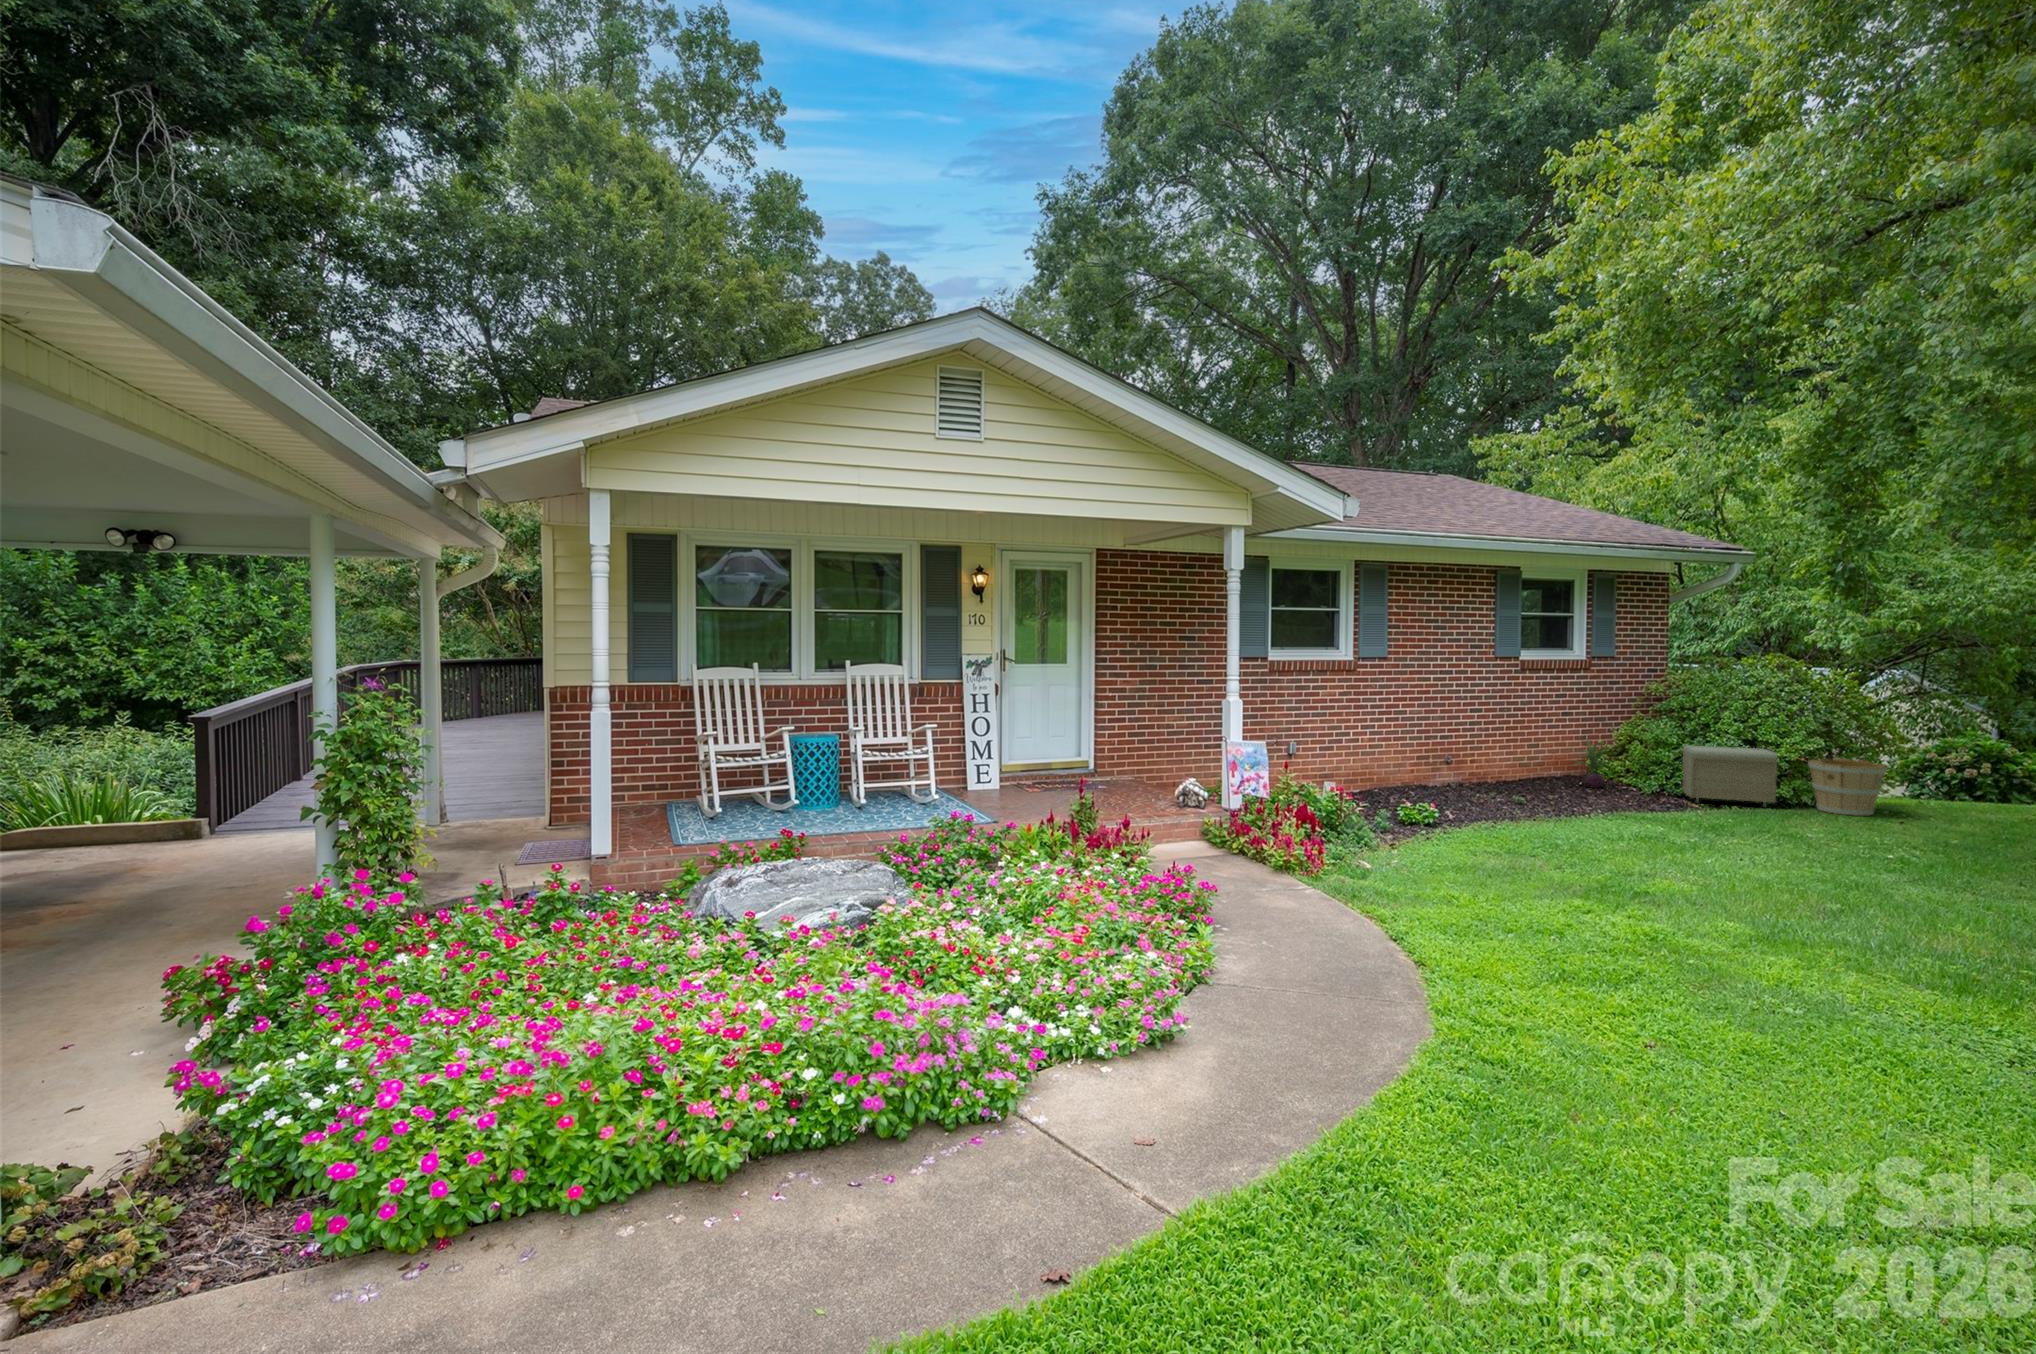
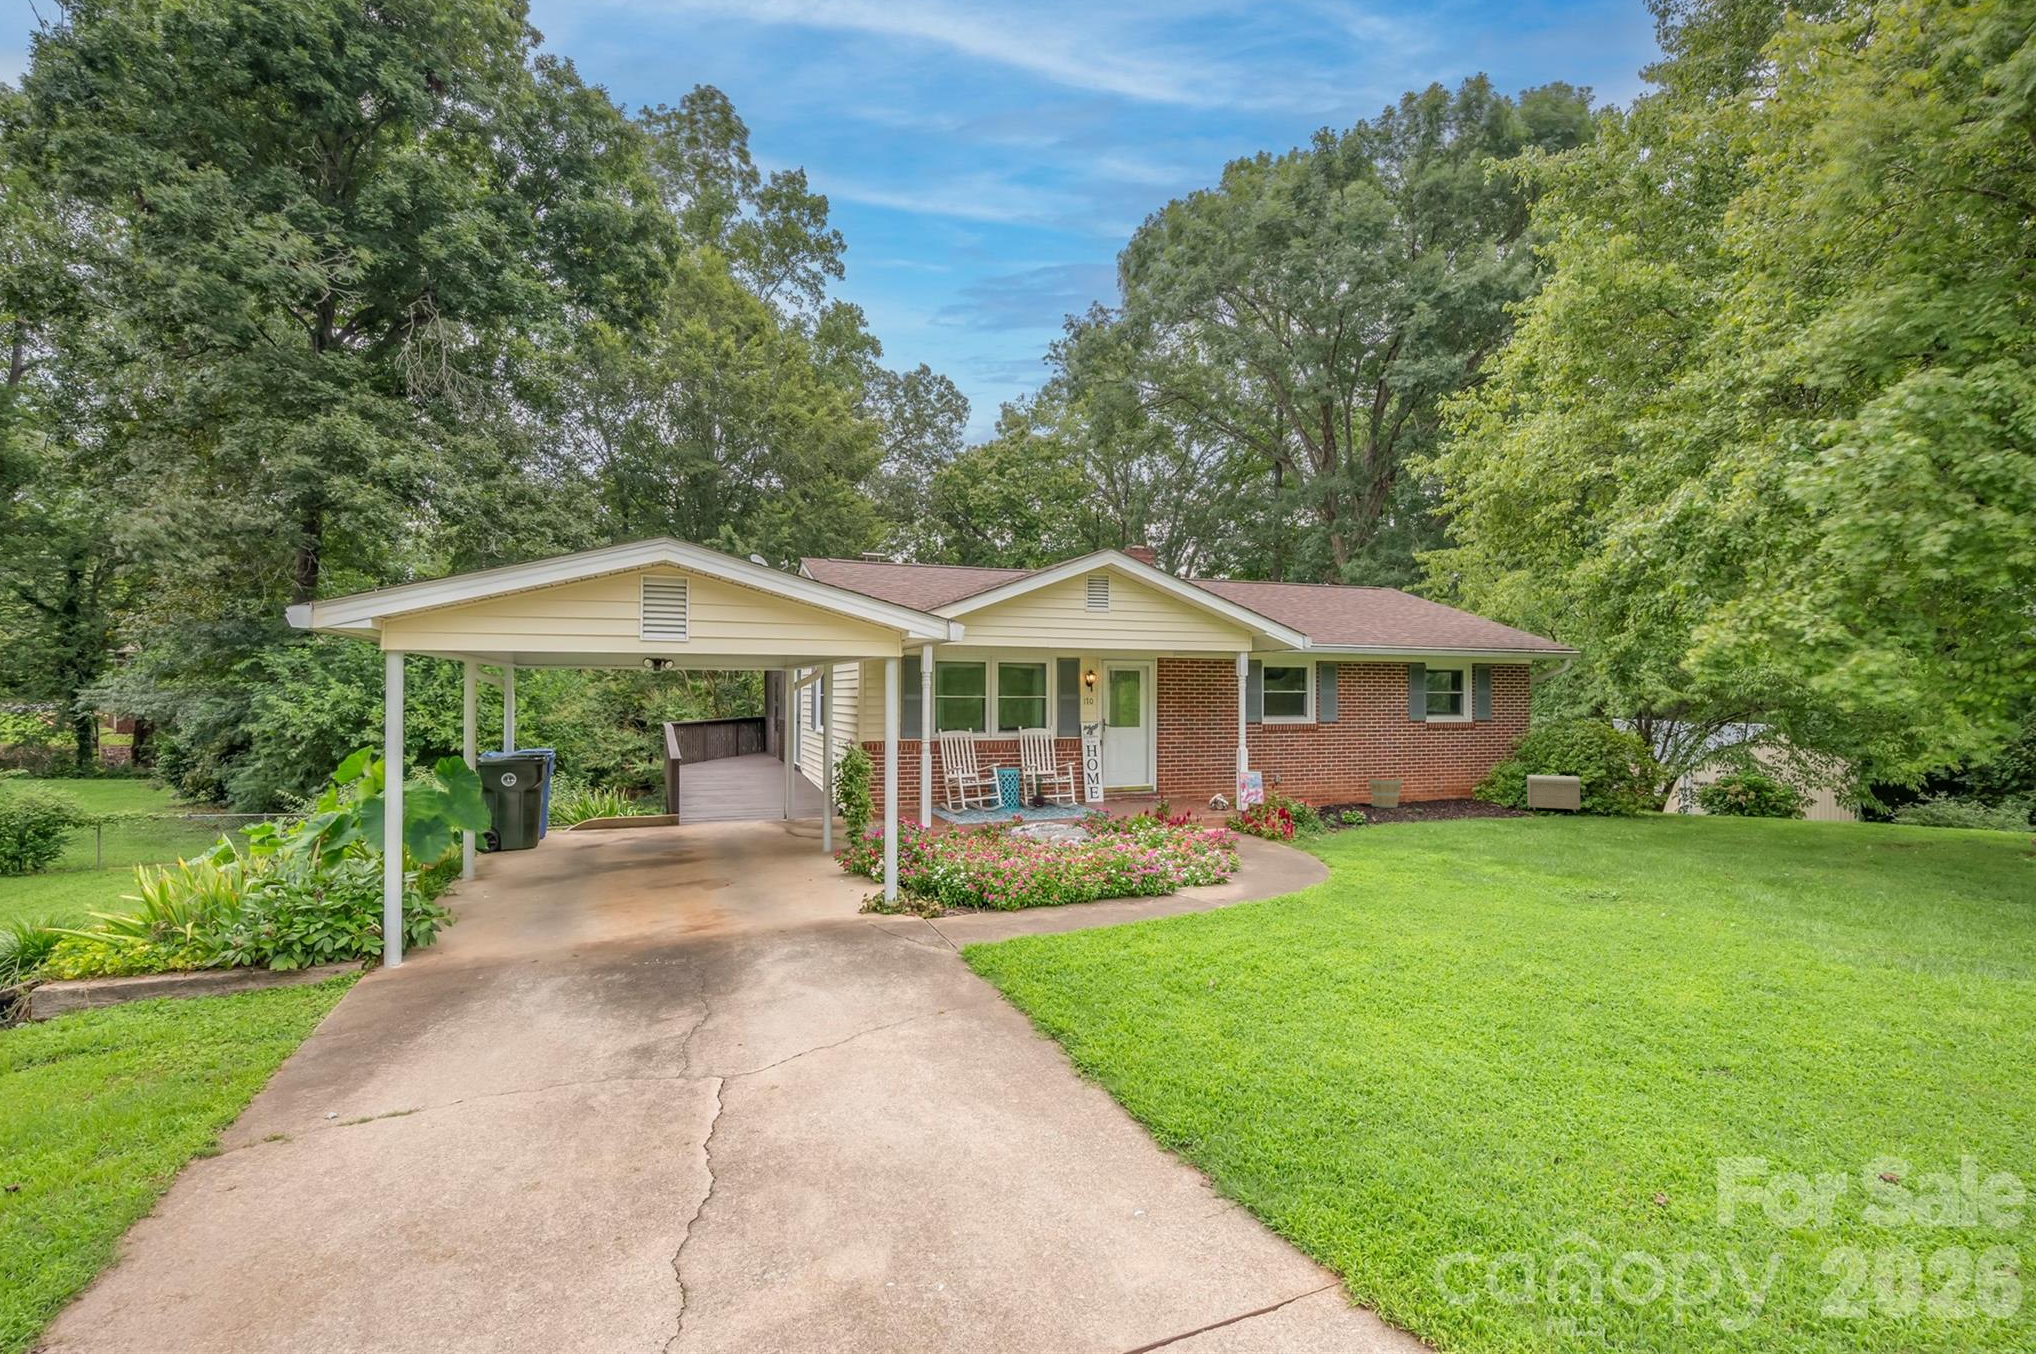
decorative plant: present [1578,739,1607,788] -> present [1030,769,1045,806]
wooden bucket: present [1808,758,1887,816] -> present [1368,777,1402,808]

